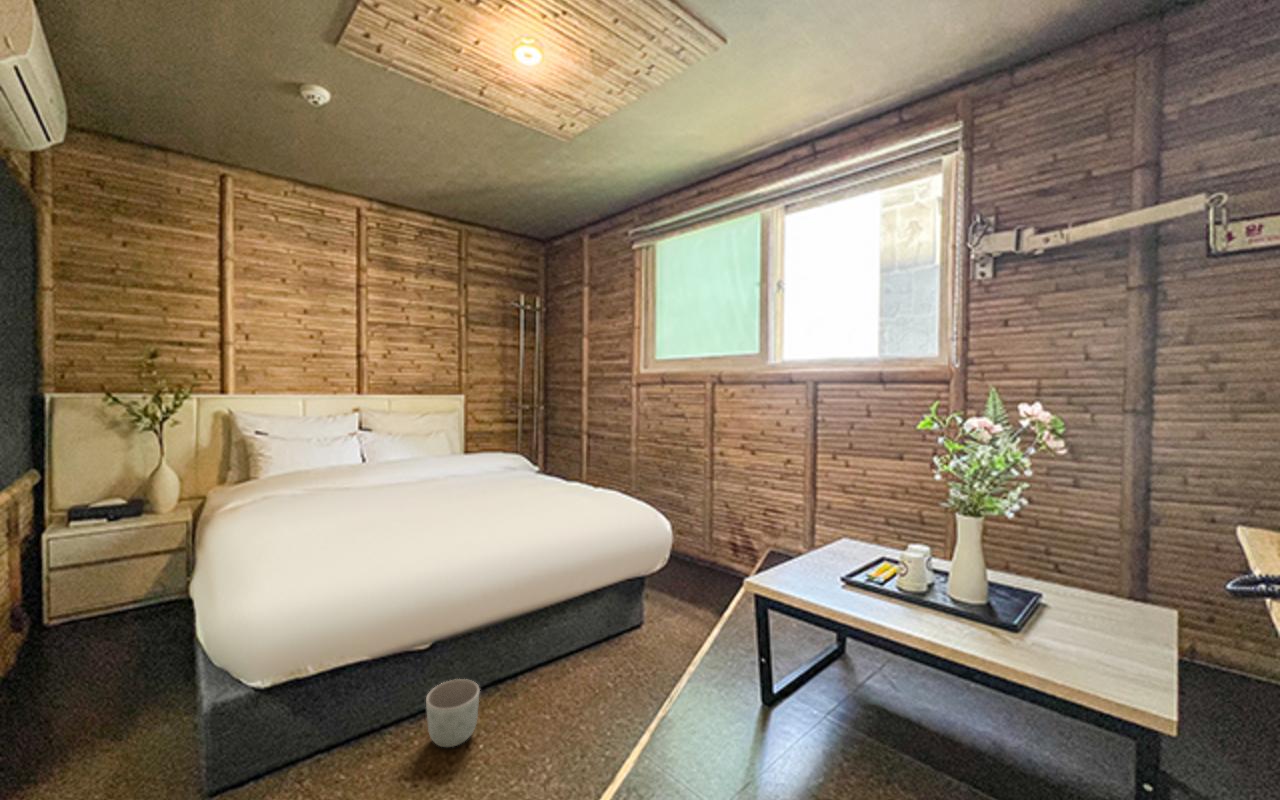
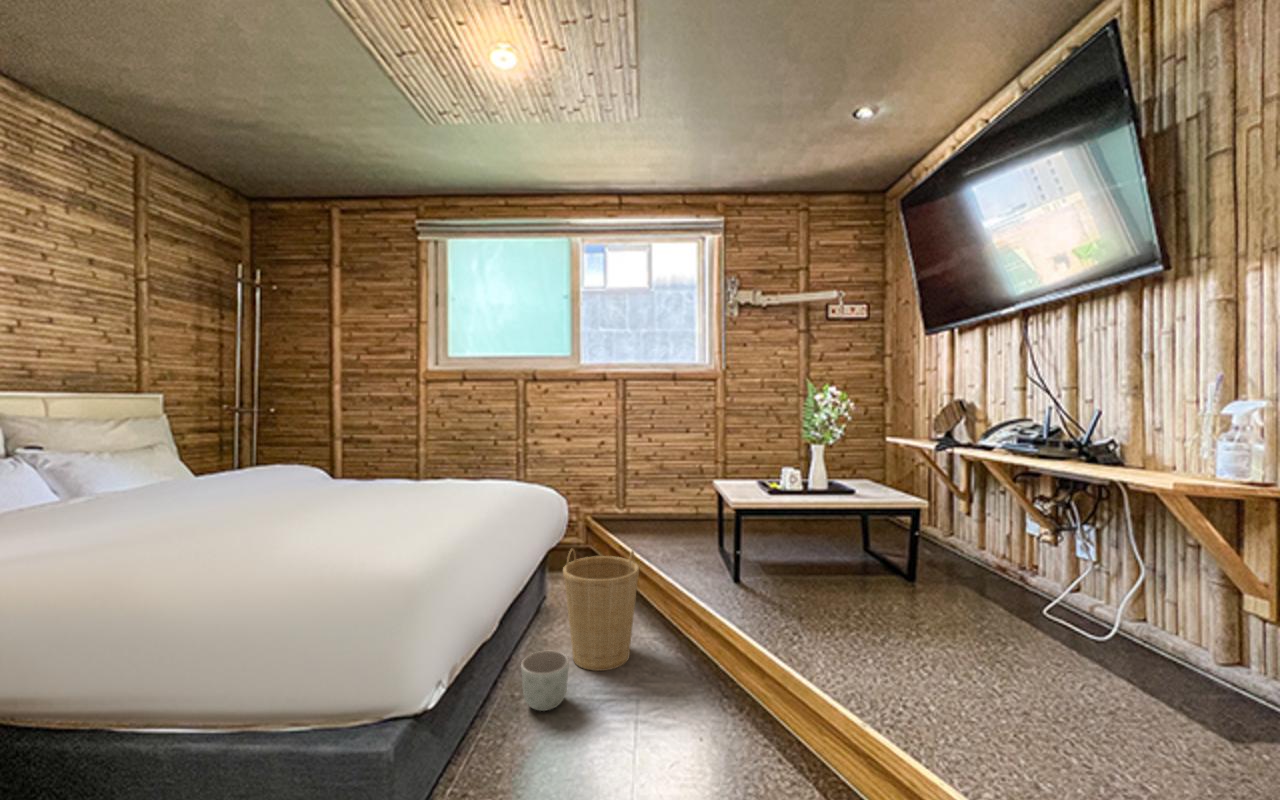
basket: none [521,580,613,740] -> present [563,549,639,671]

